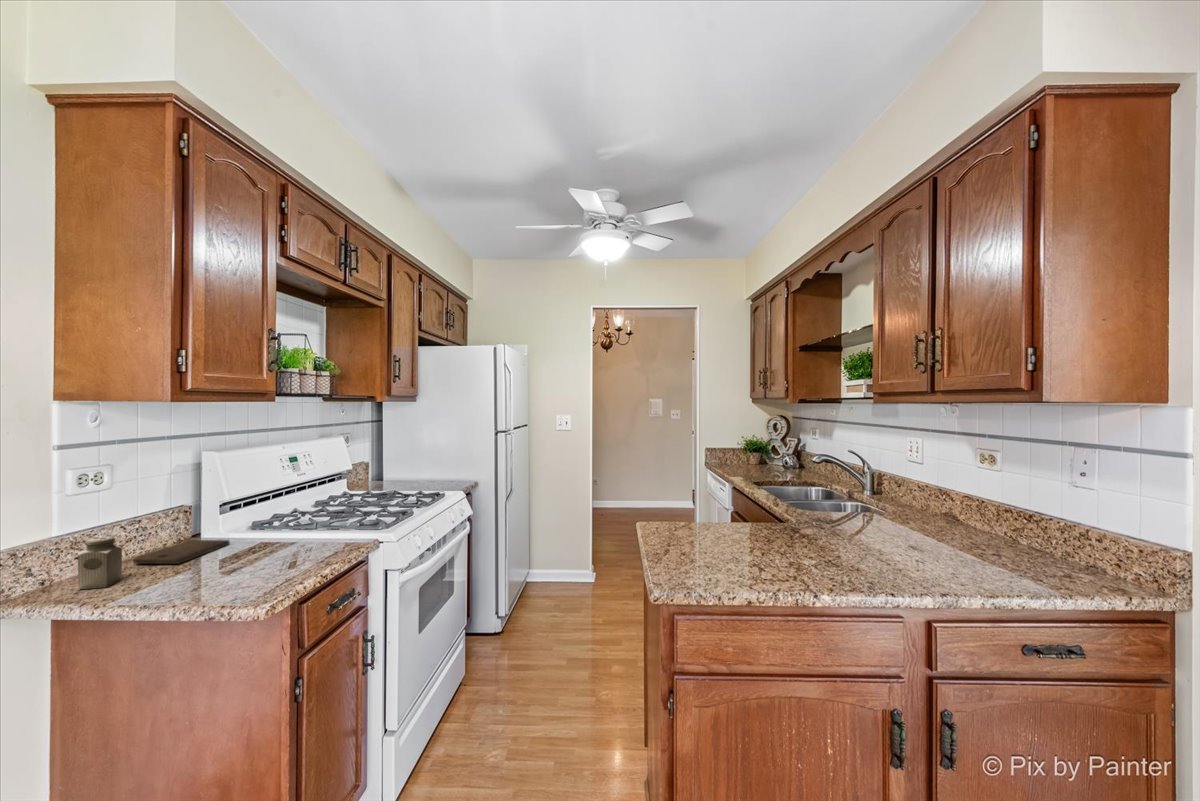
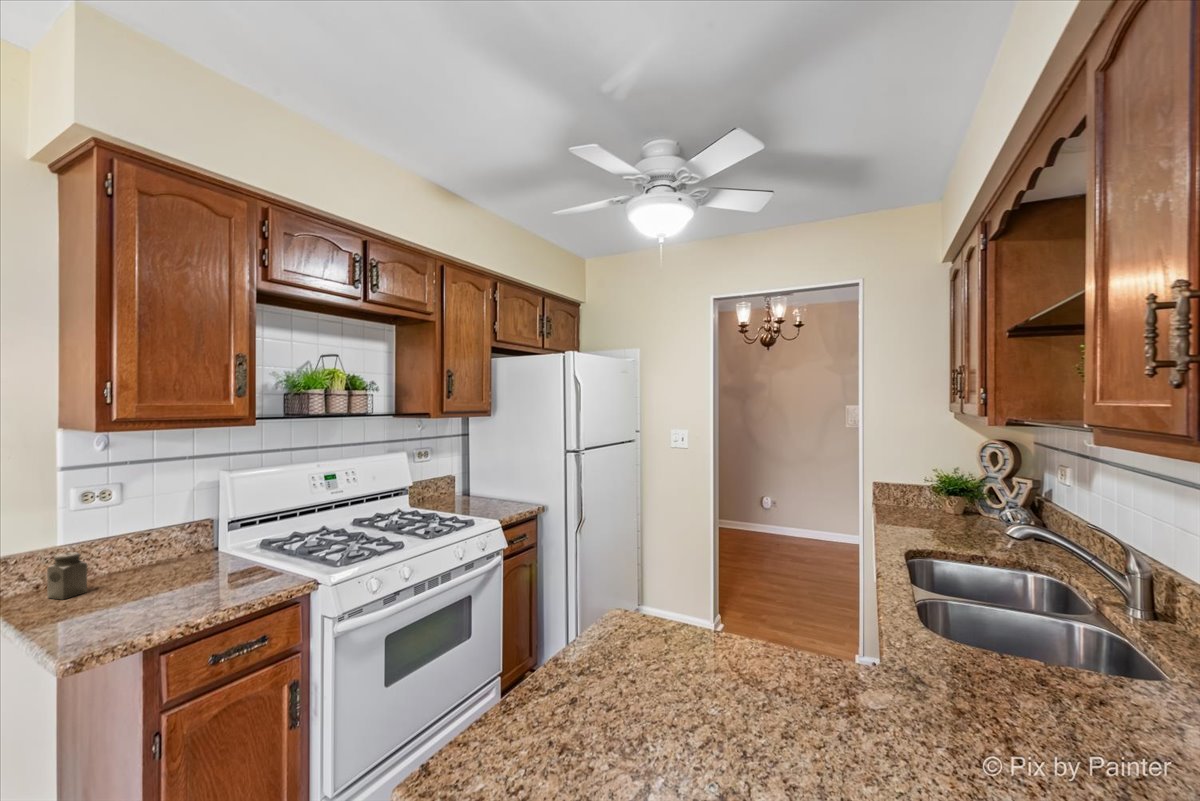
cutting board: present [133,540,229,564] -> none [123,554,217,581]

